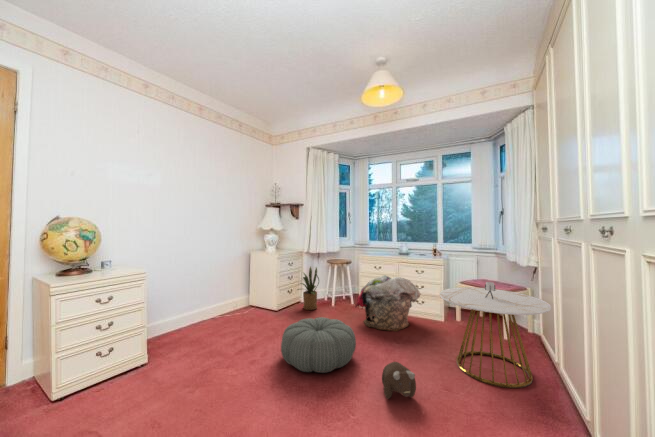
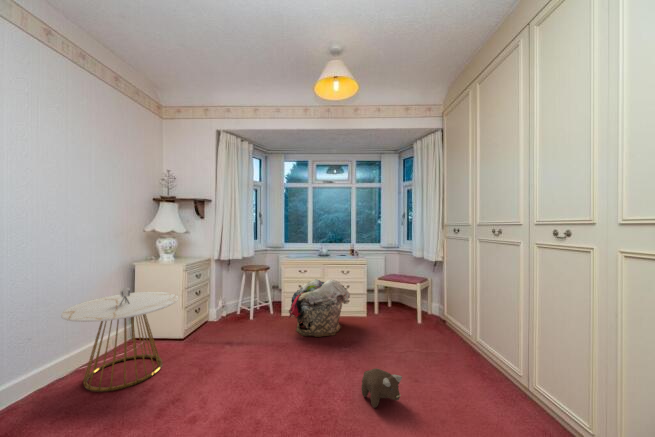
house plant: present [298,267,319,310] -> none [203,275,239,329]
side table: present [440,282,551,388] -> present [61,288,178,392]
pouf: present [281,317,356,373] -> none [232,336,322,407]

